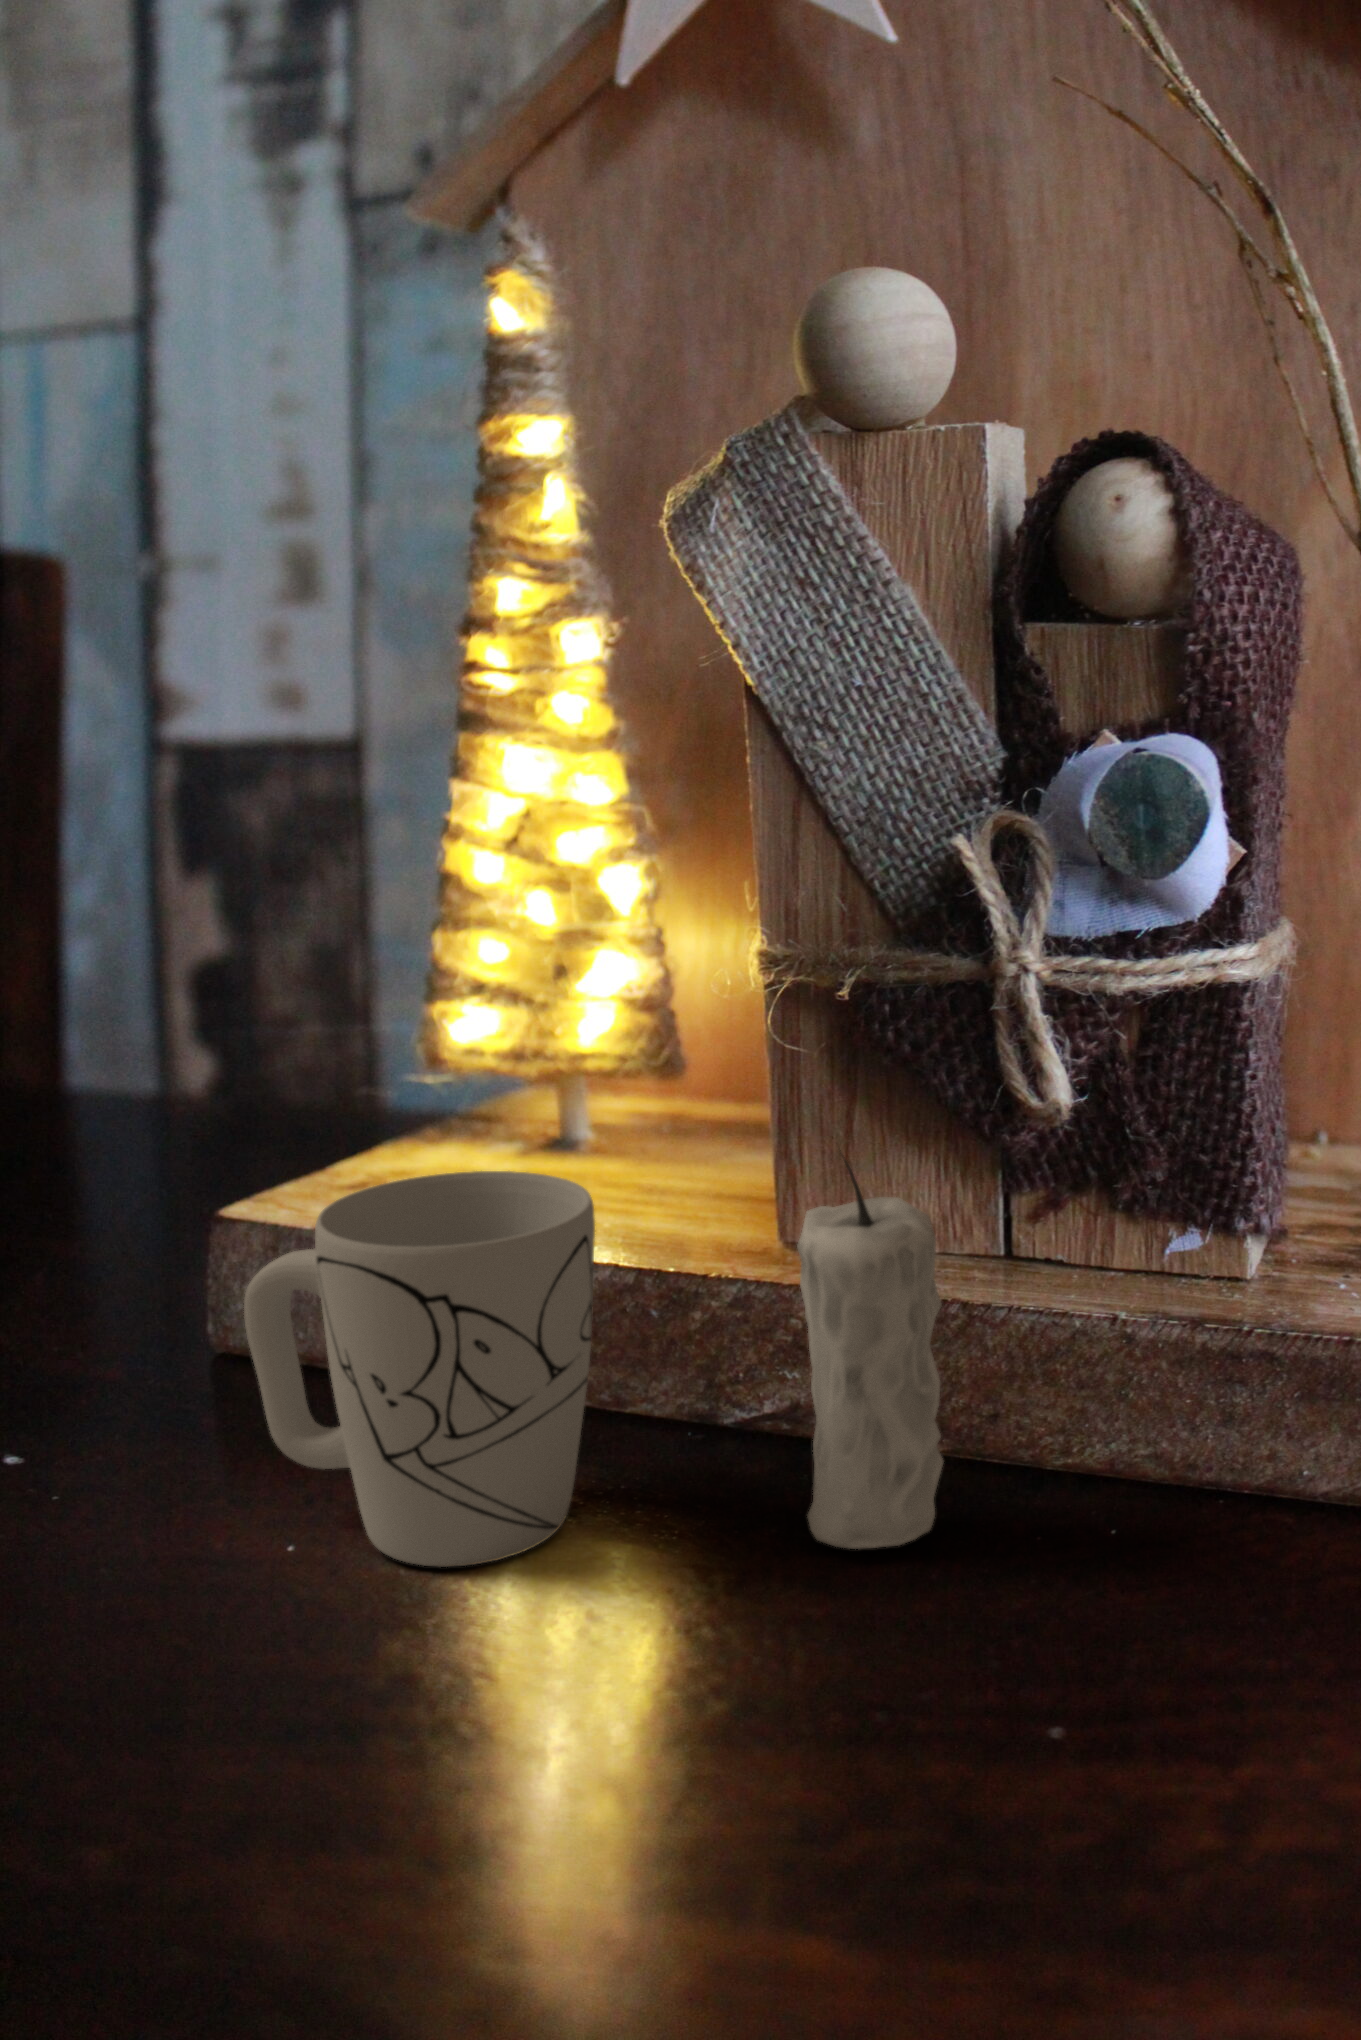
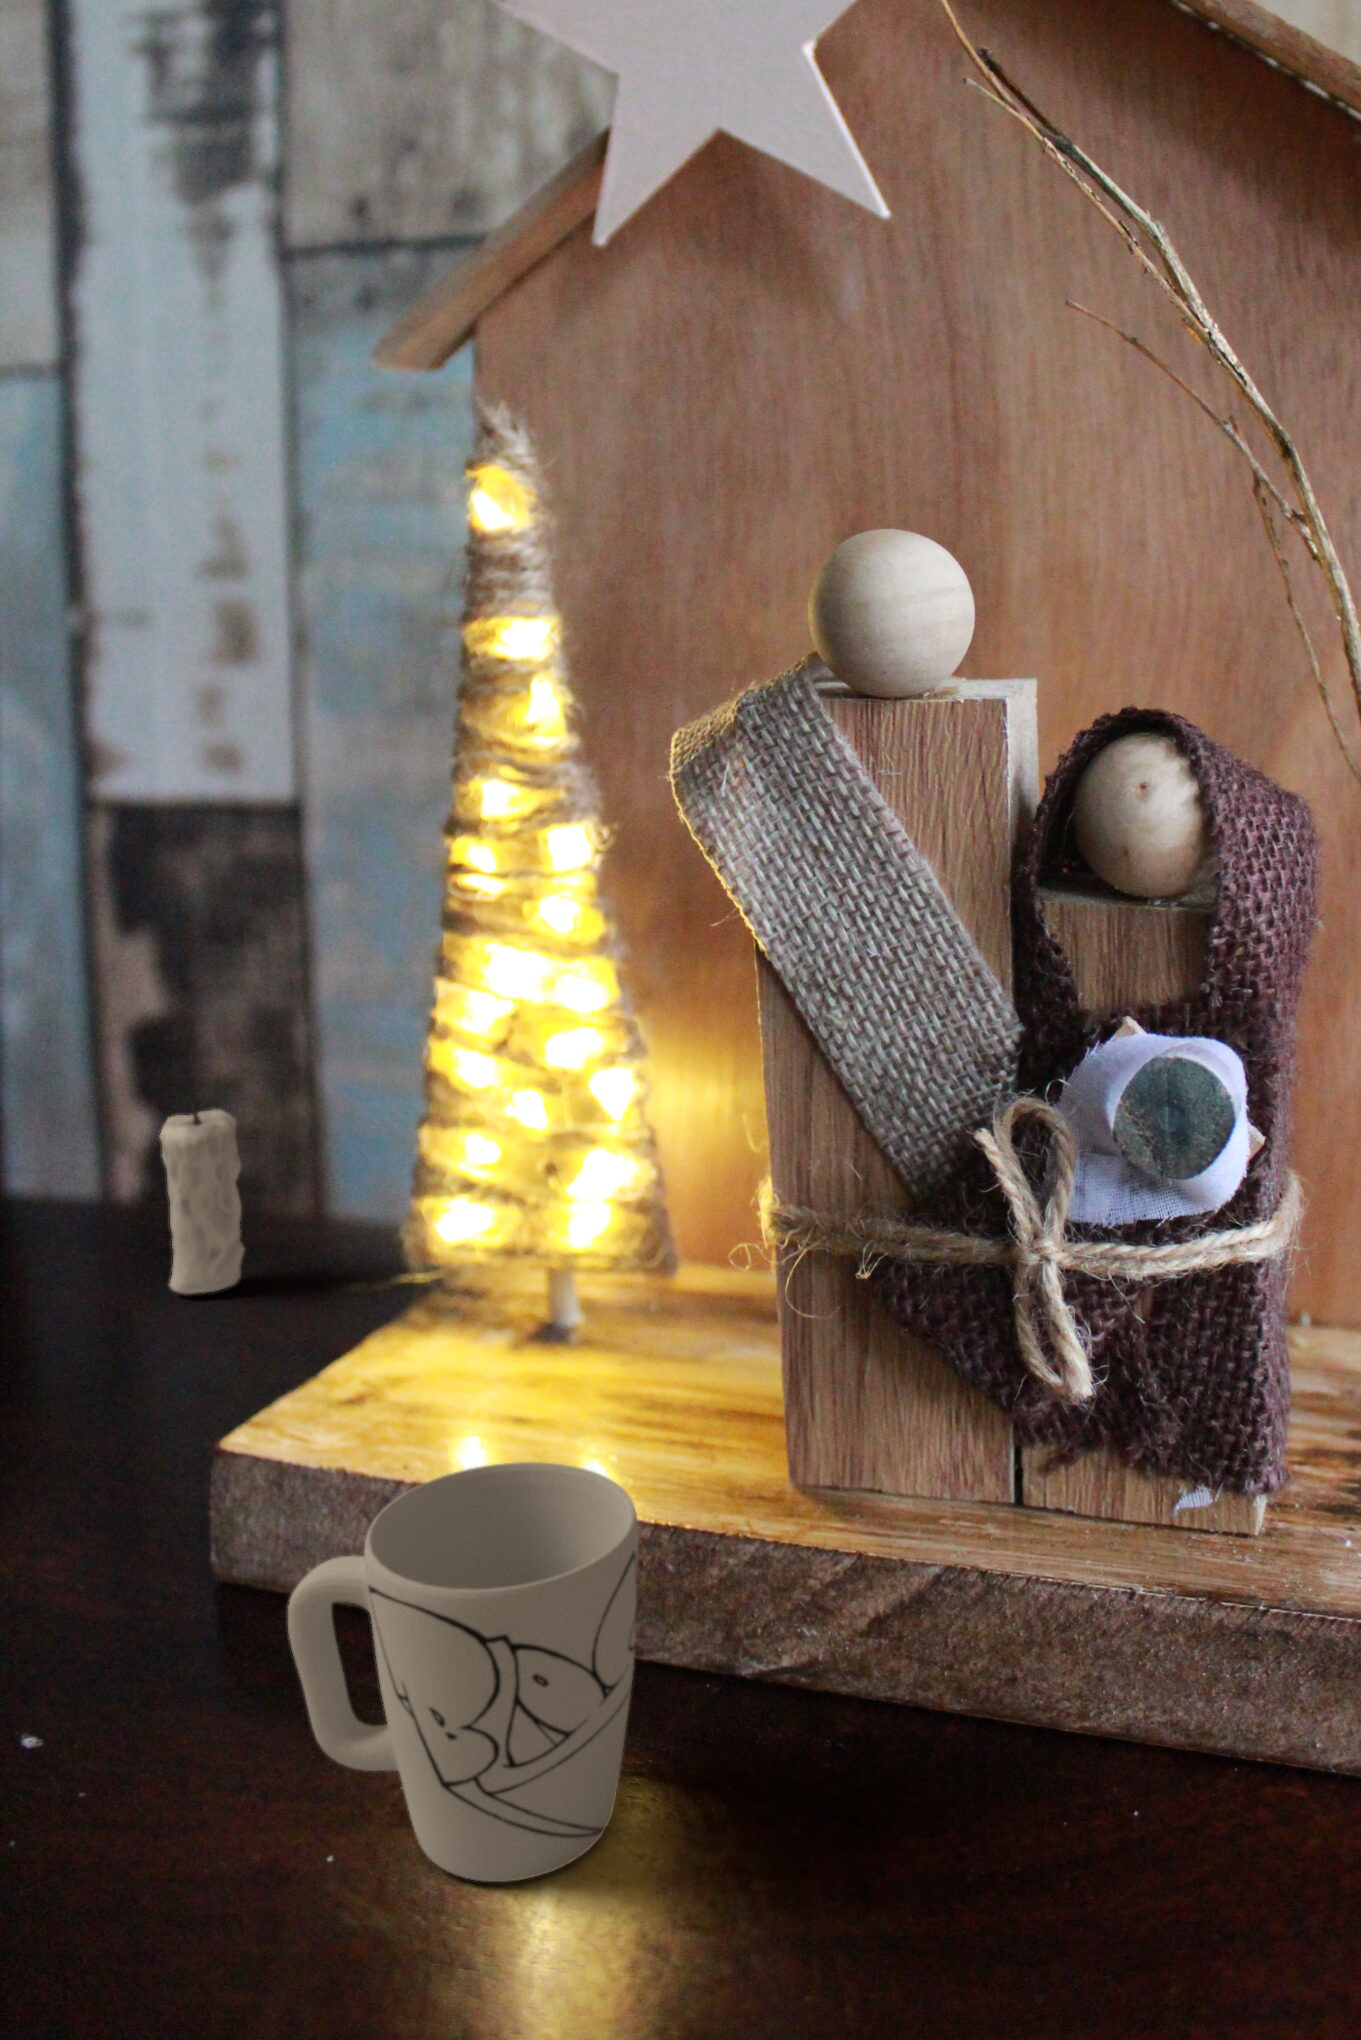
candle: present [797,1150,943,1549] -> present [159,1098,244,1294]

